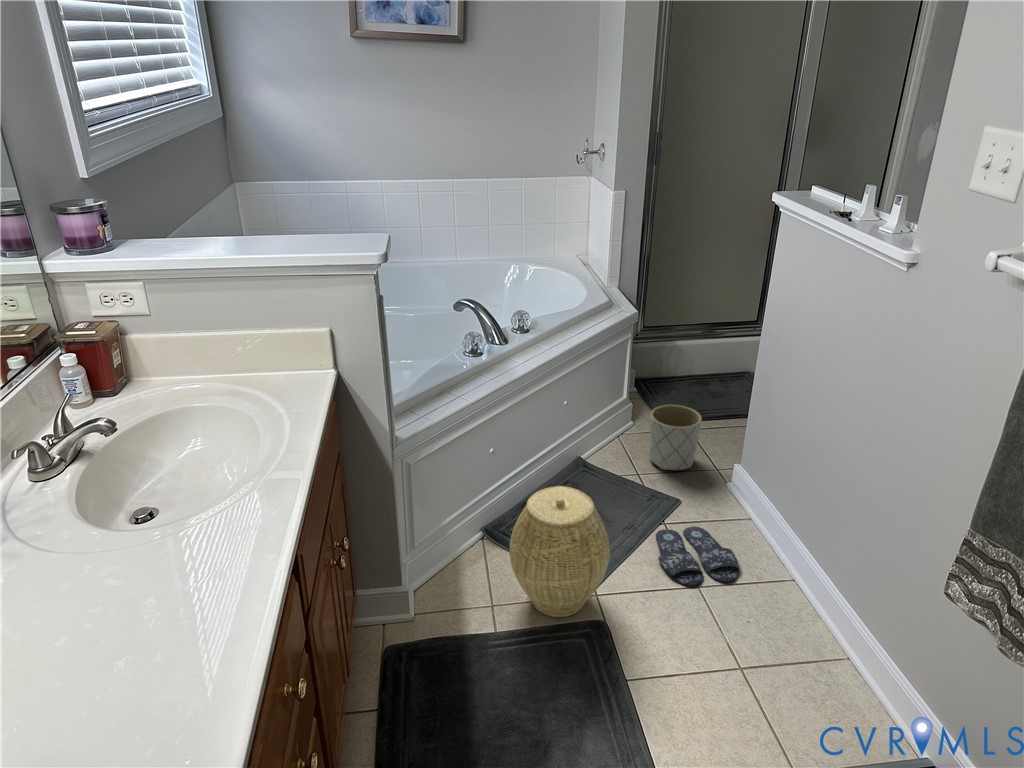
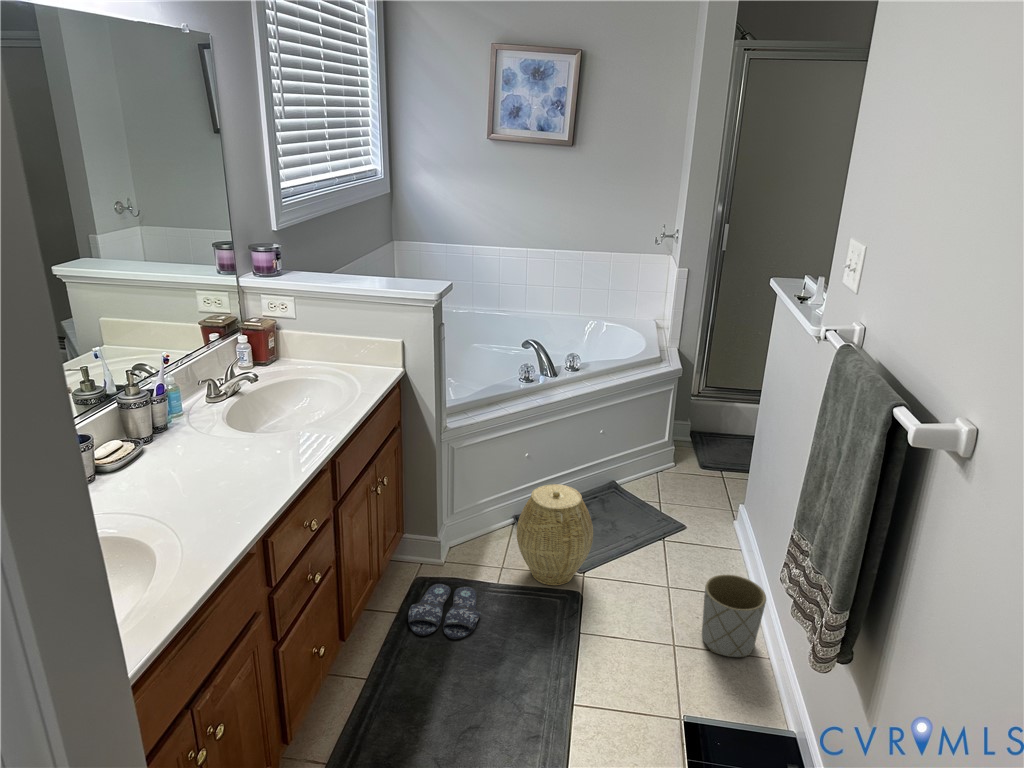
planter: present [650,405,702,470] -> present [702,575,766,657]
slippers: present [656,527,739,587] -> present [408,584,481,639]

